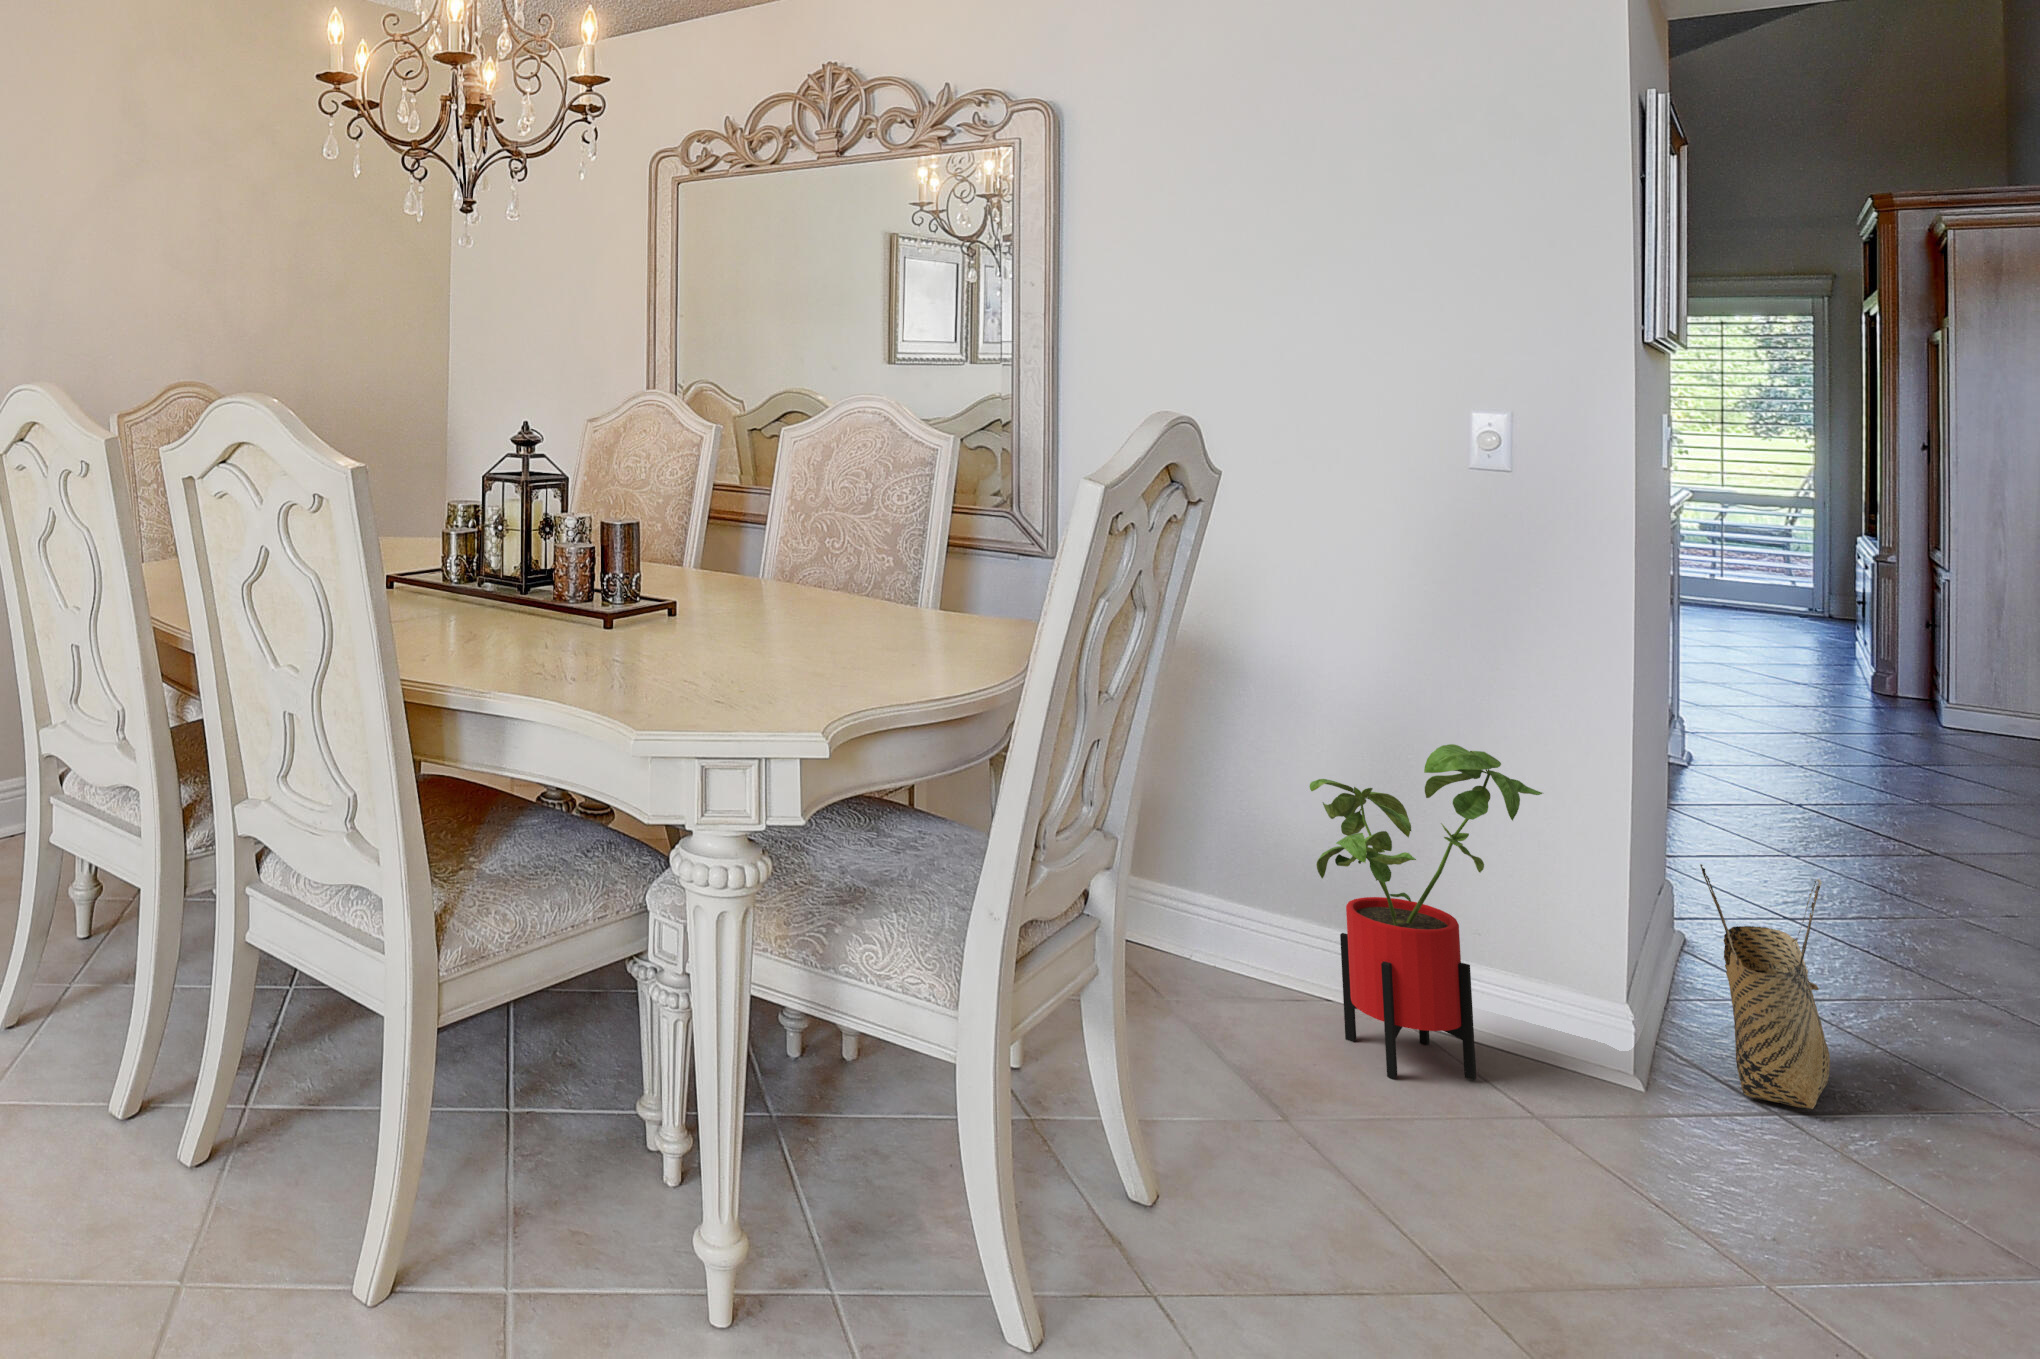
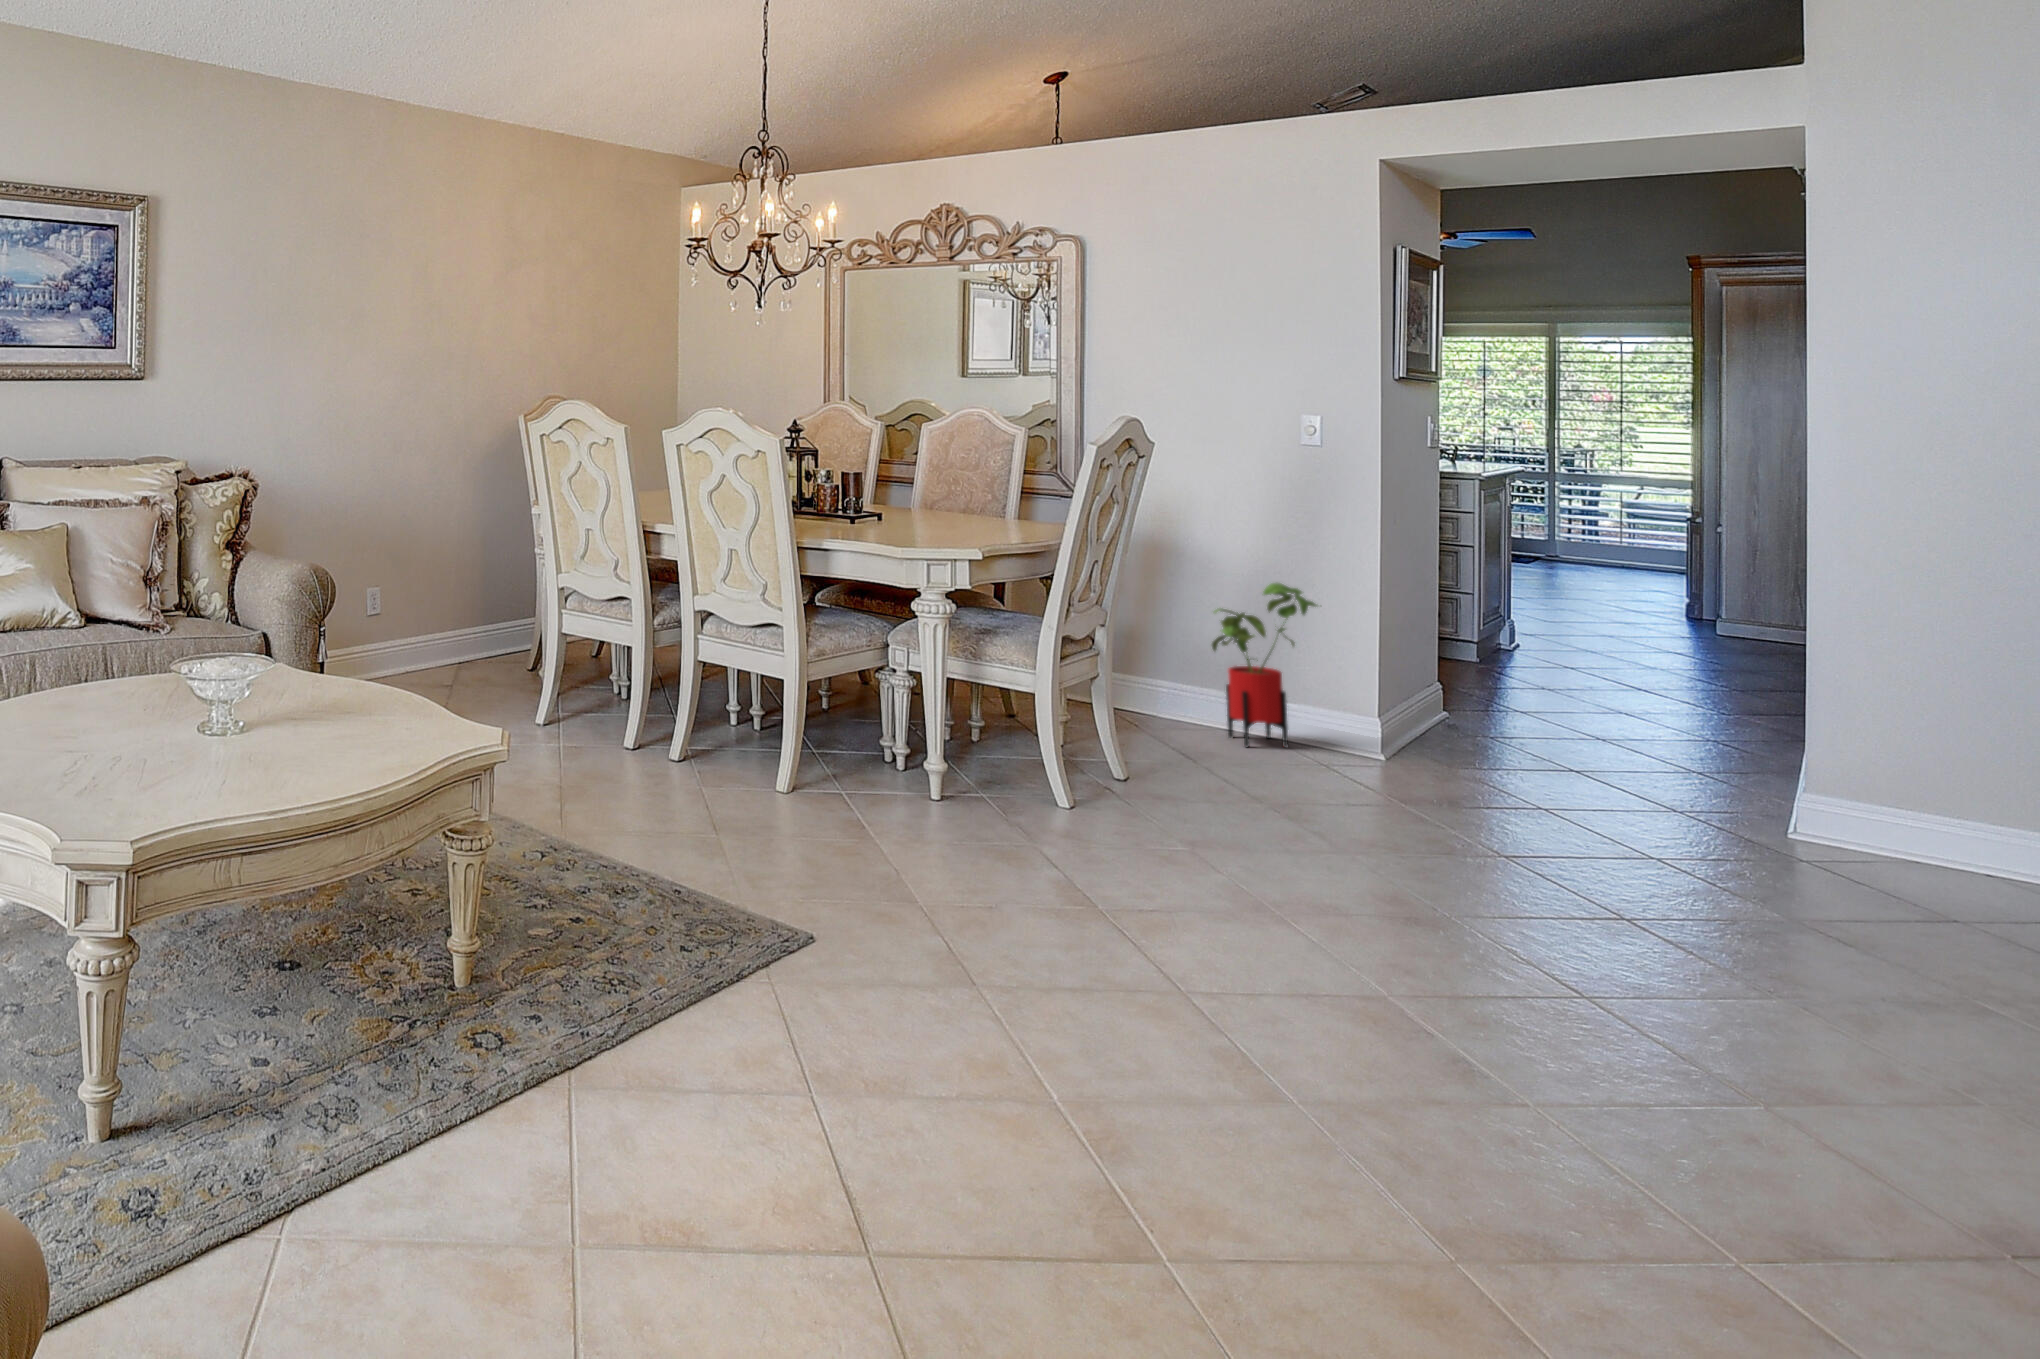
woven basket: present [1700,864,1830,1109] -> none [1406,645,1467,754]

